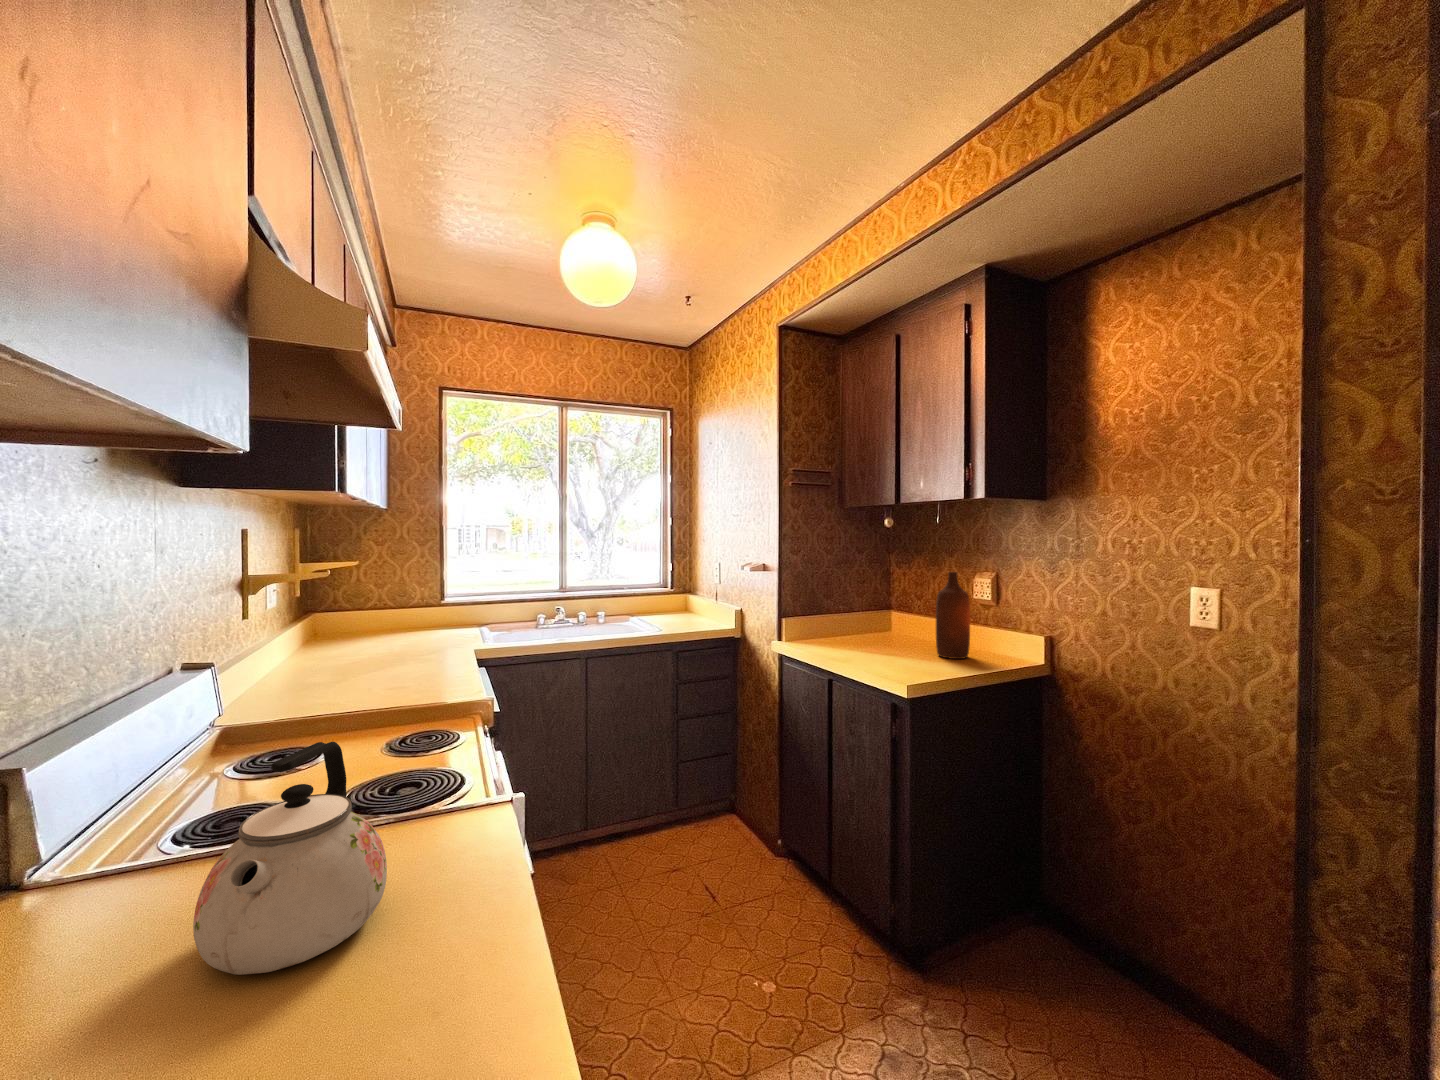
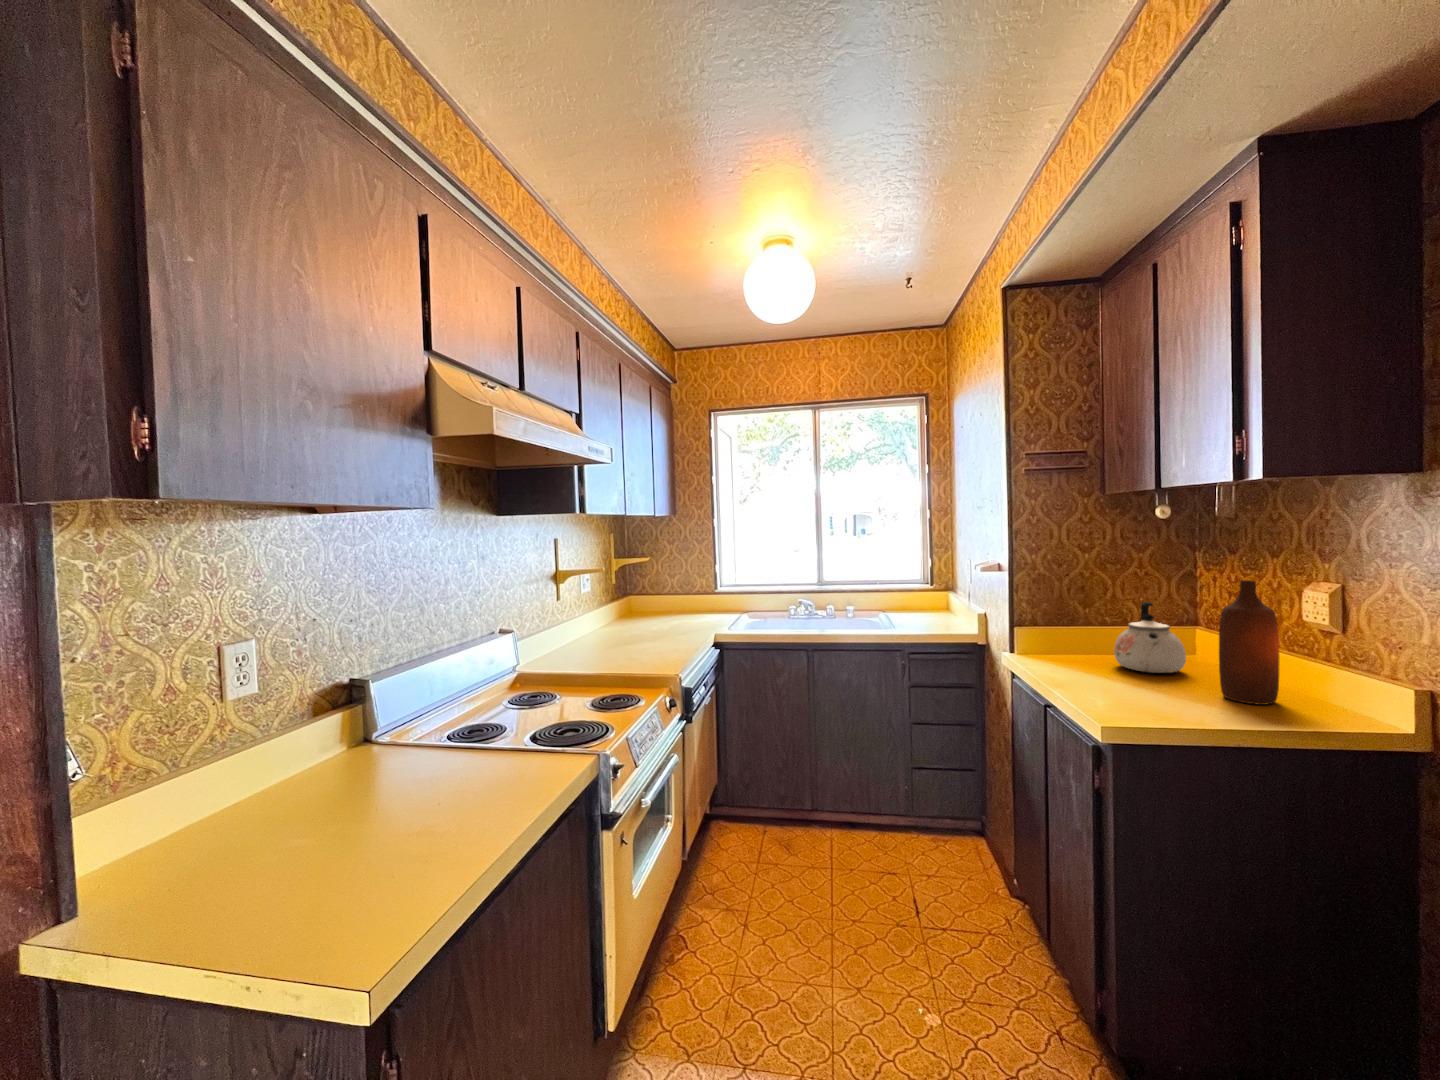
kettle: present [193,742,387,975] -> present [1114,602,1186,673]

